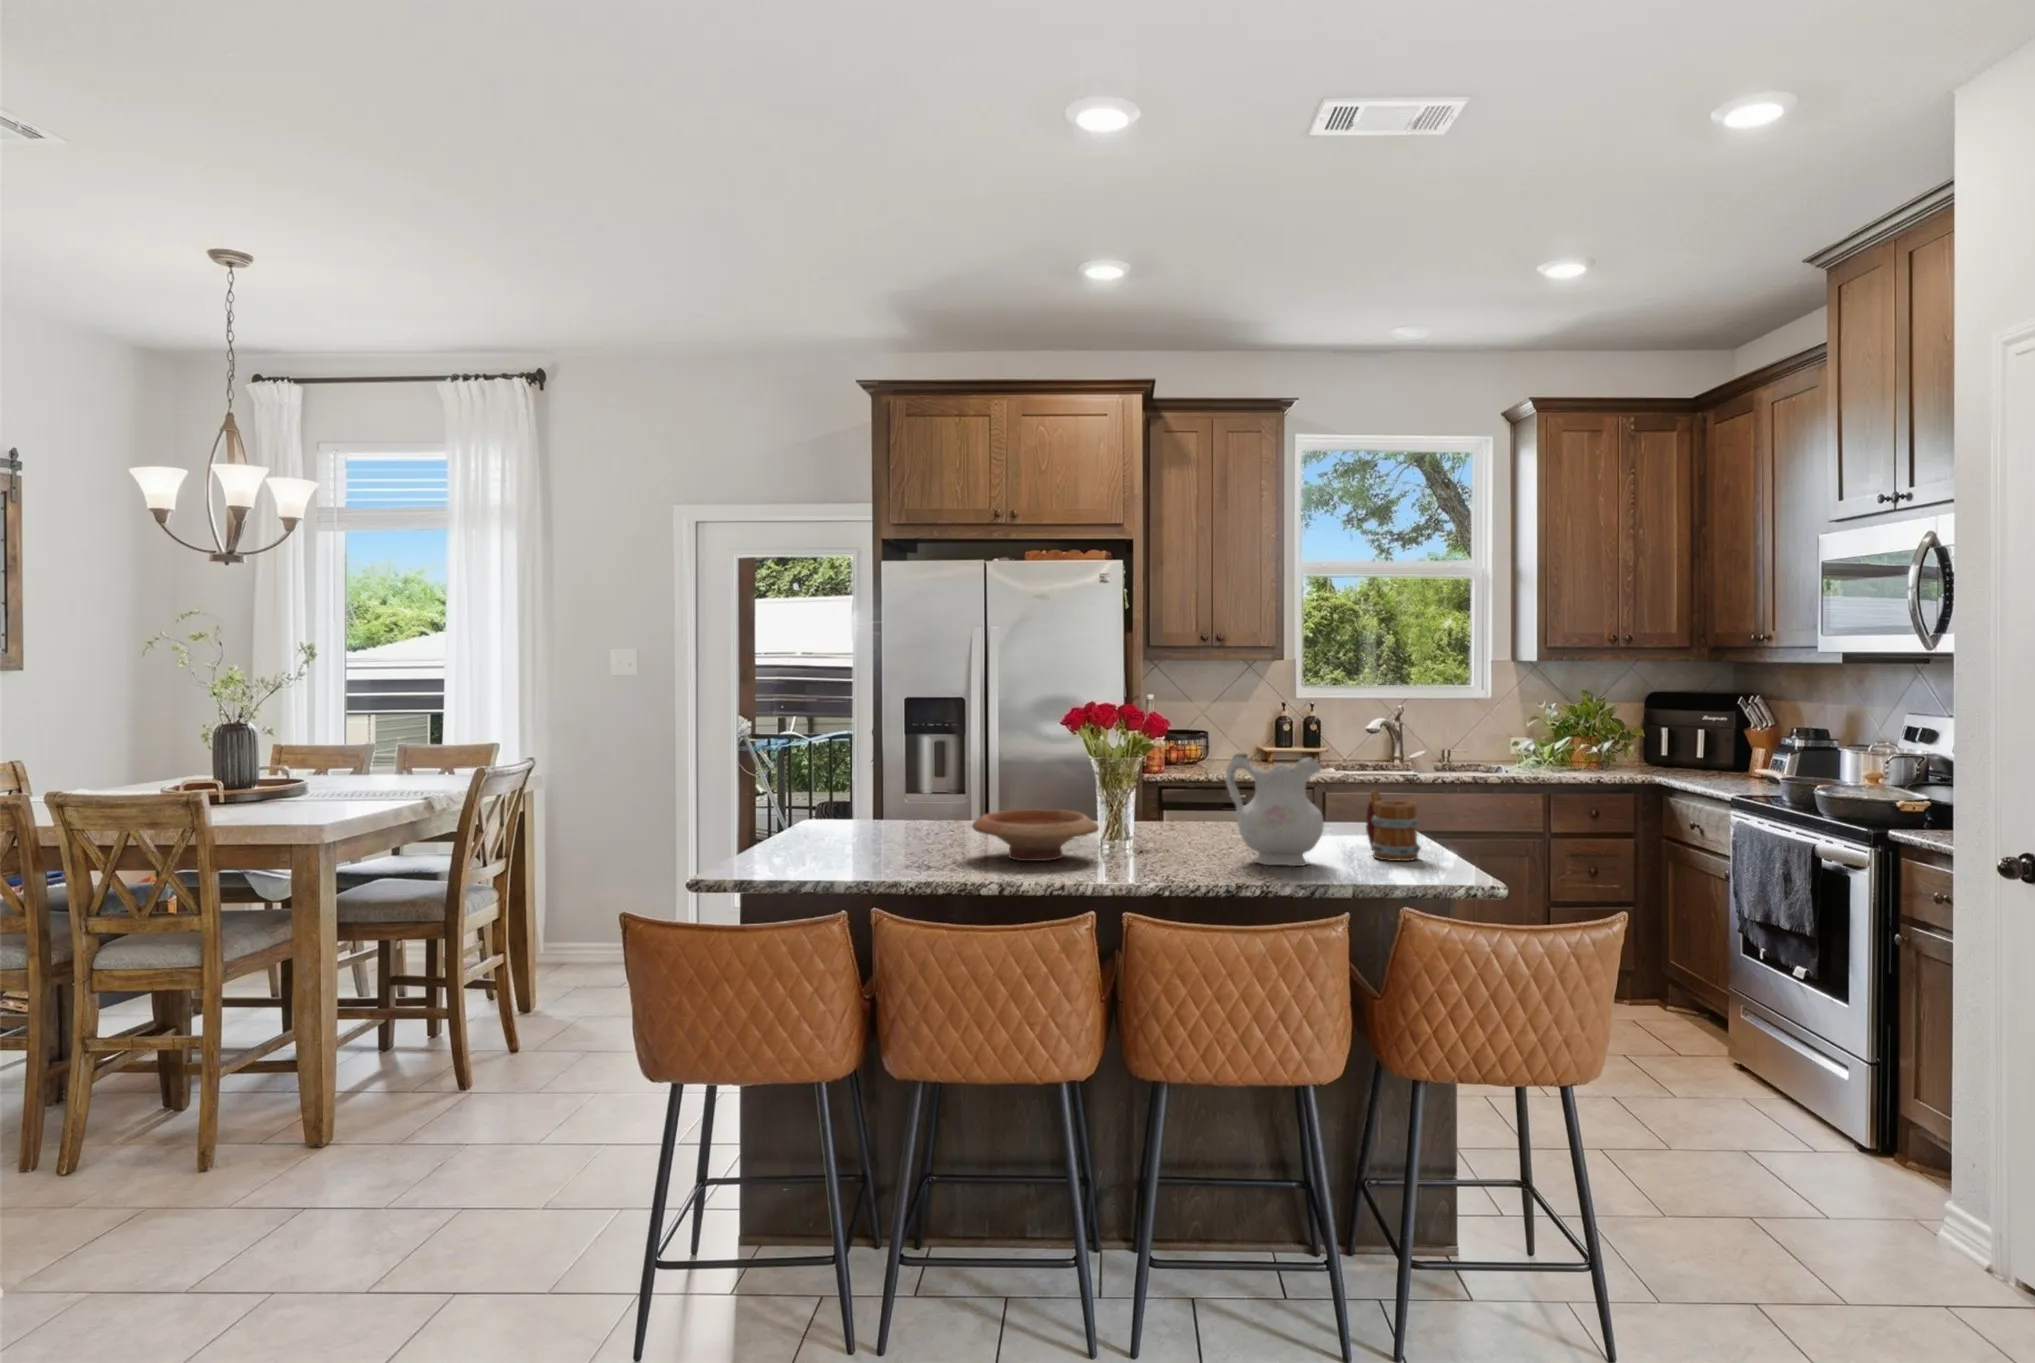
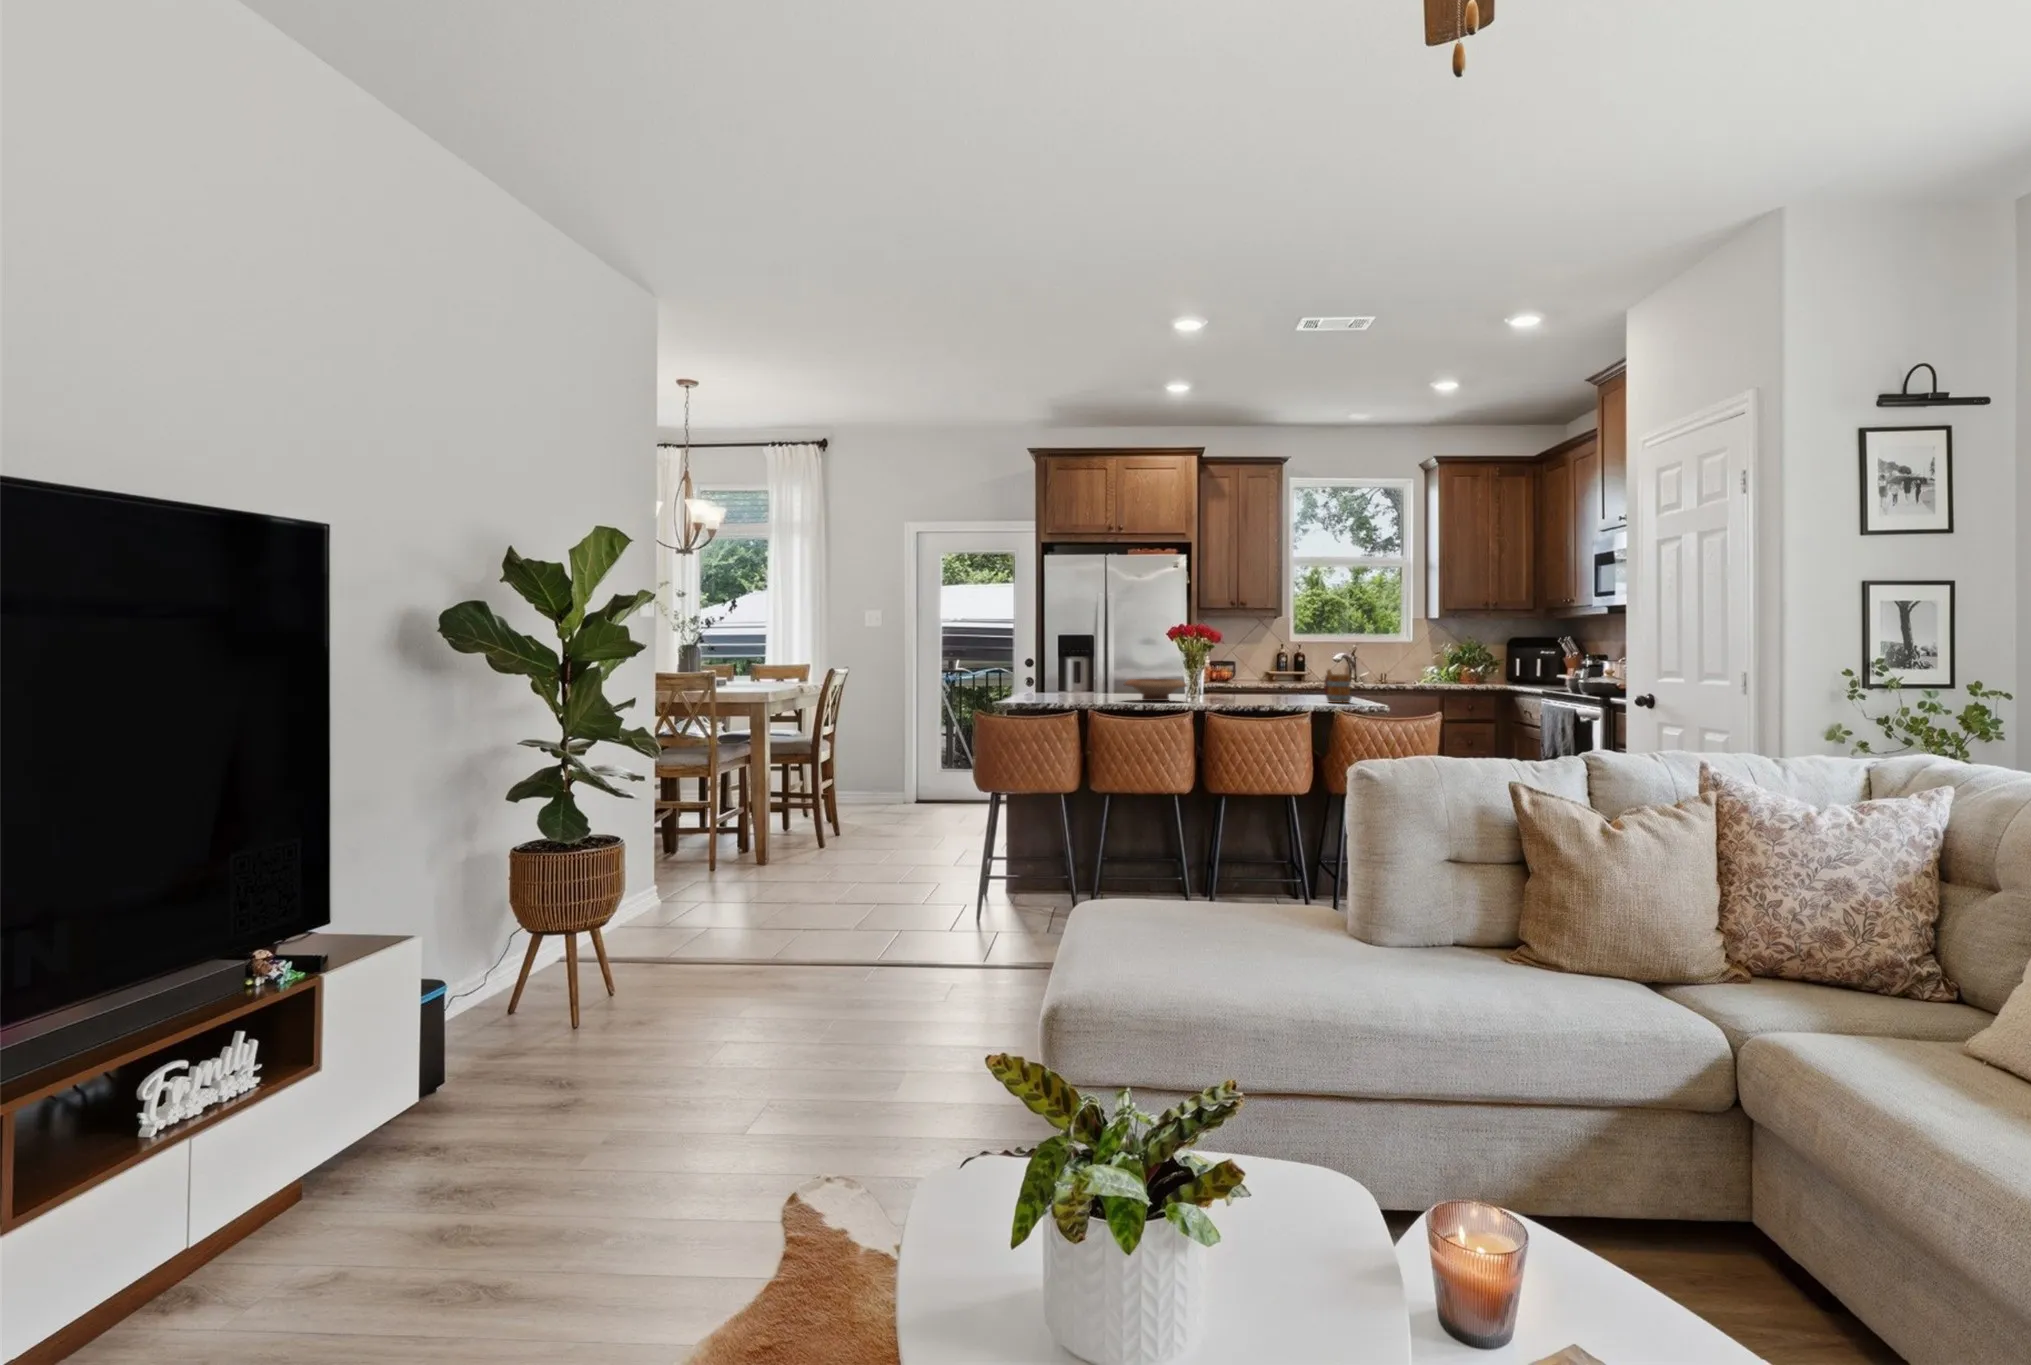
ceramic pitcher: present [1226,753,1324,866] -> none [1252,648,1302,703]

